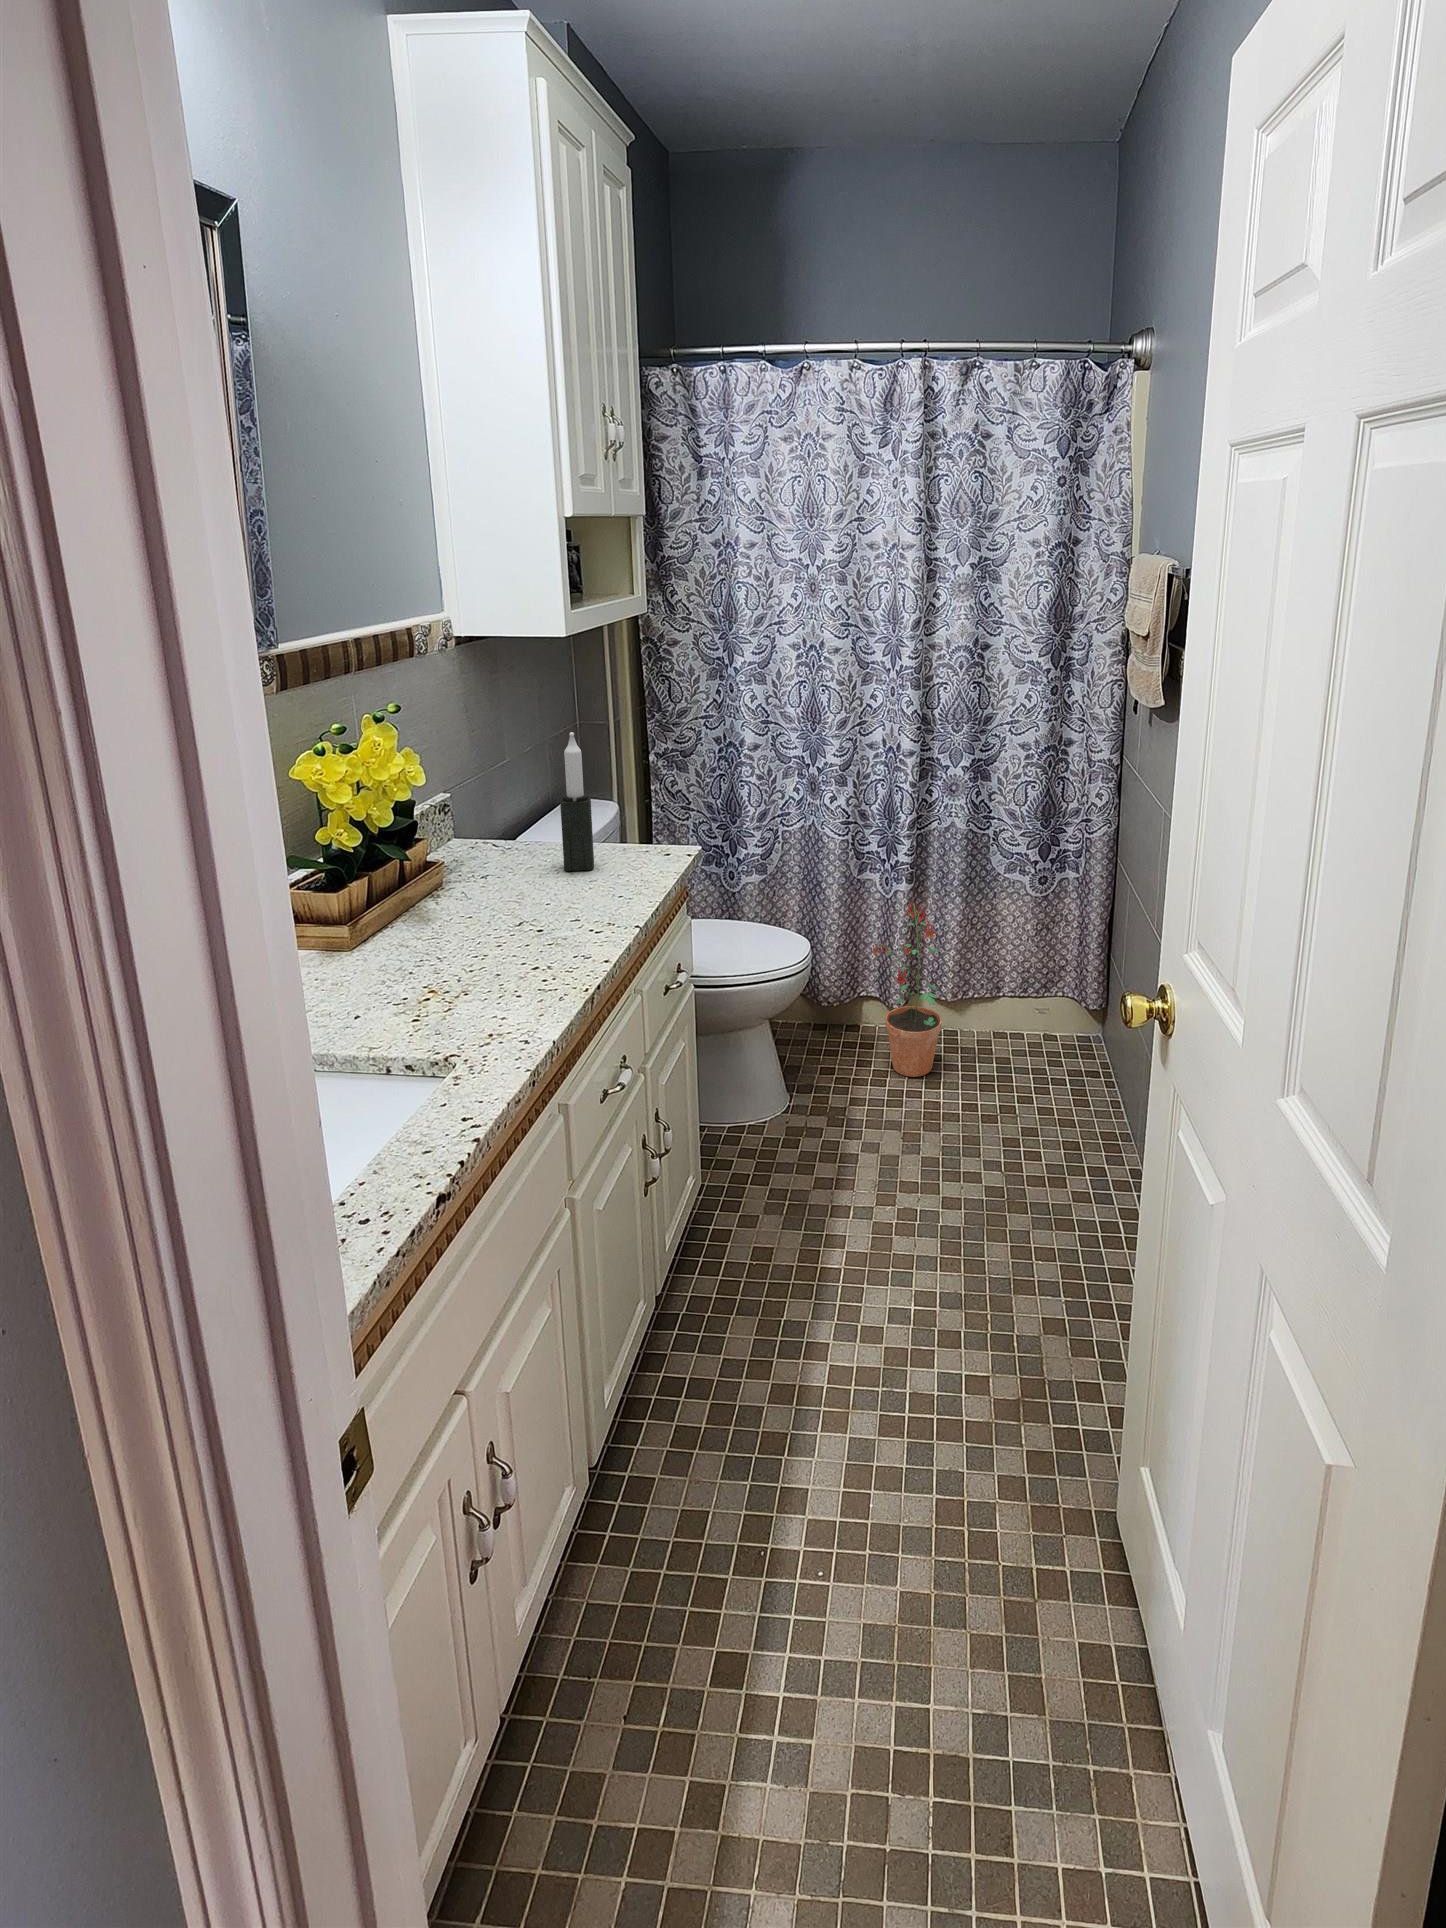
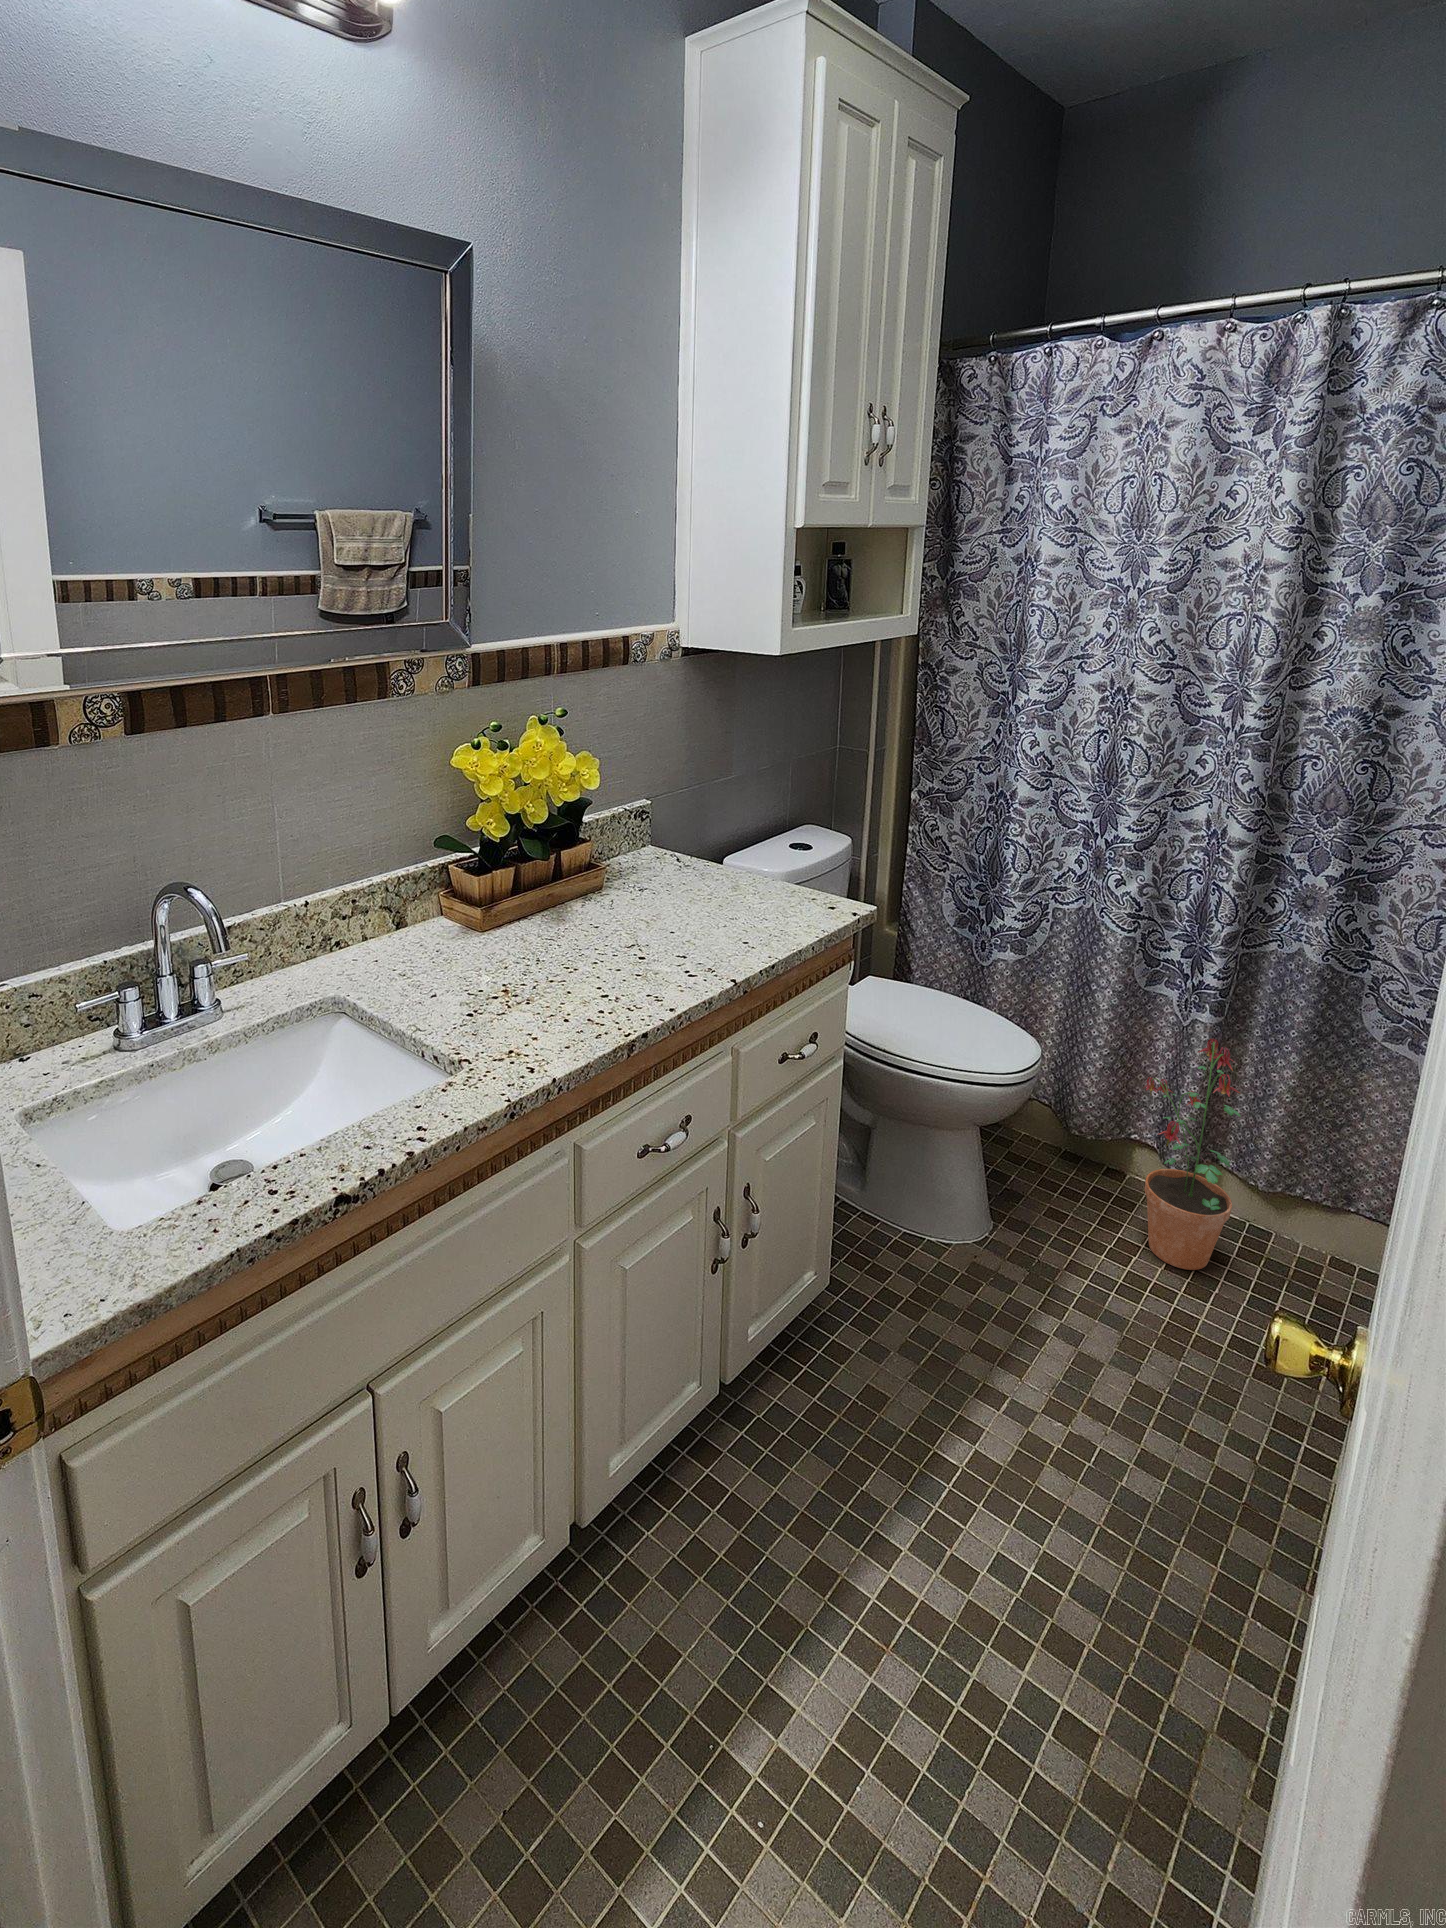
candle: present [560,732,594,871] -> none [709,756,747,905]

